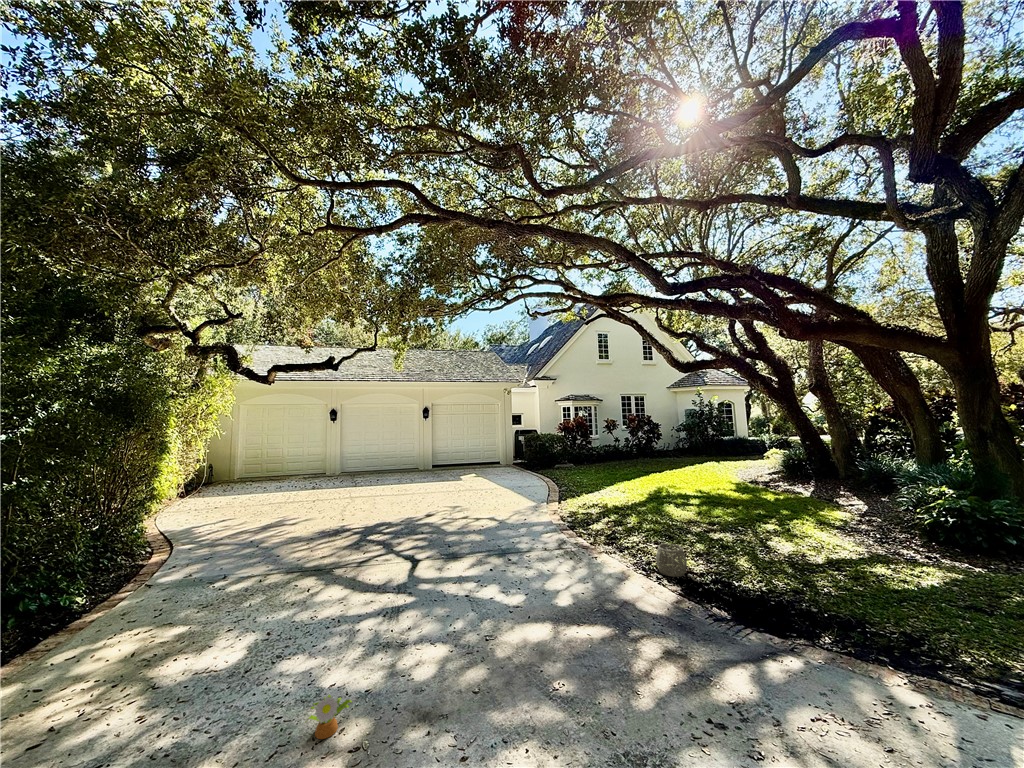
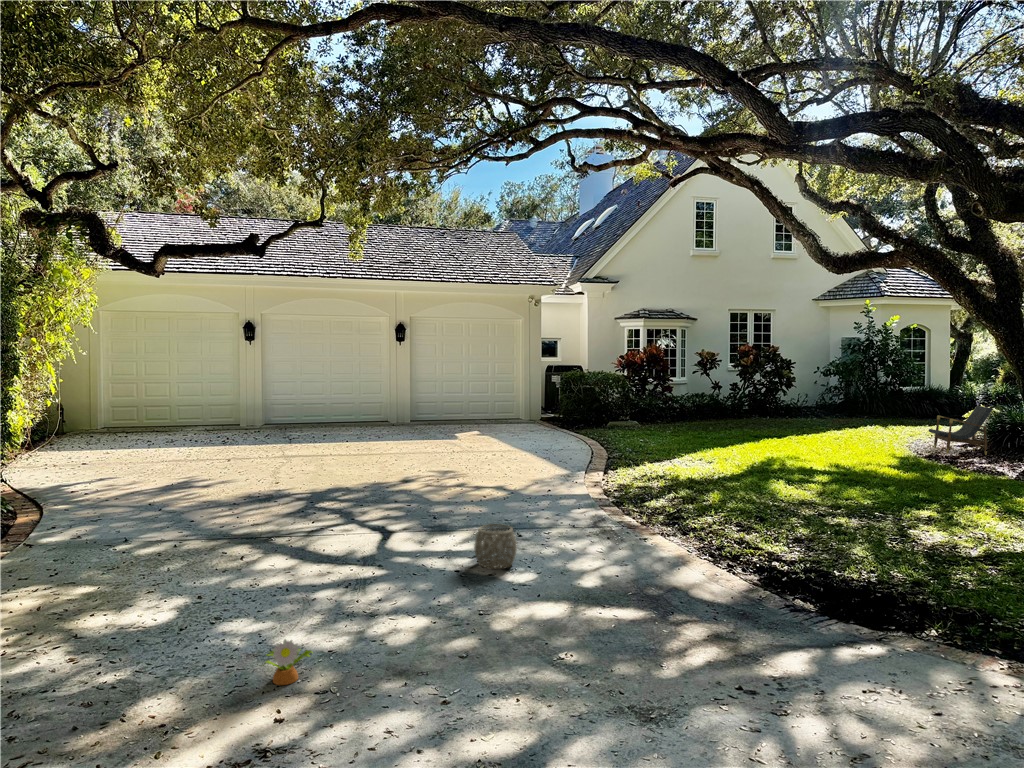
lounge chair: none [750,450,787,481] -> present [929,406,992,455]
woven basket: present [656,544,687,577] -> present [474,524,517,569]

